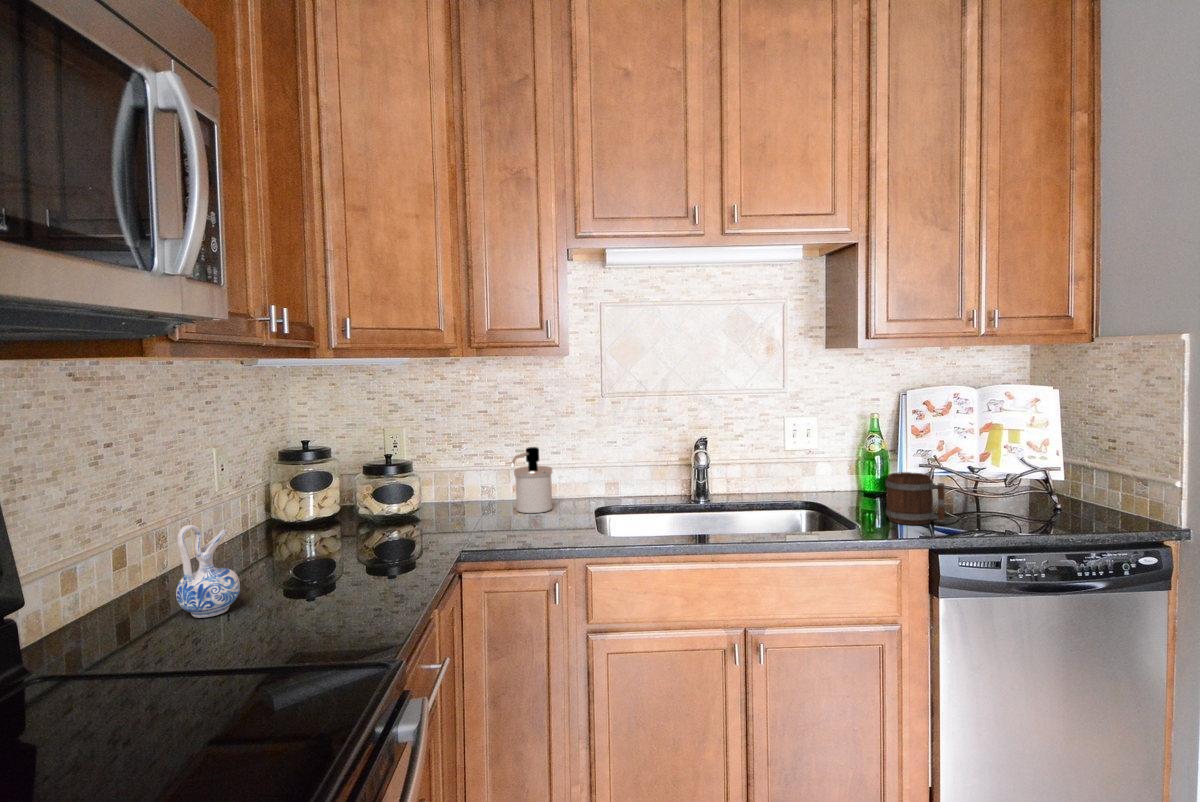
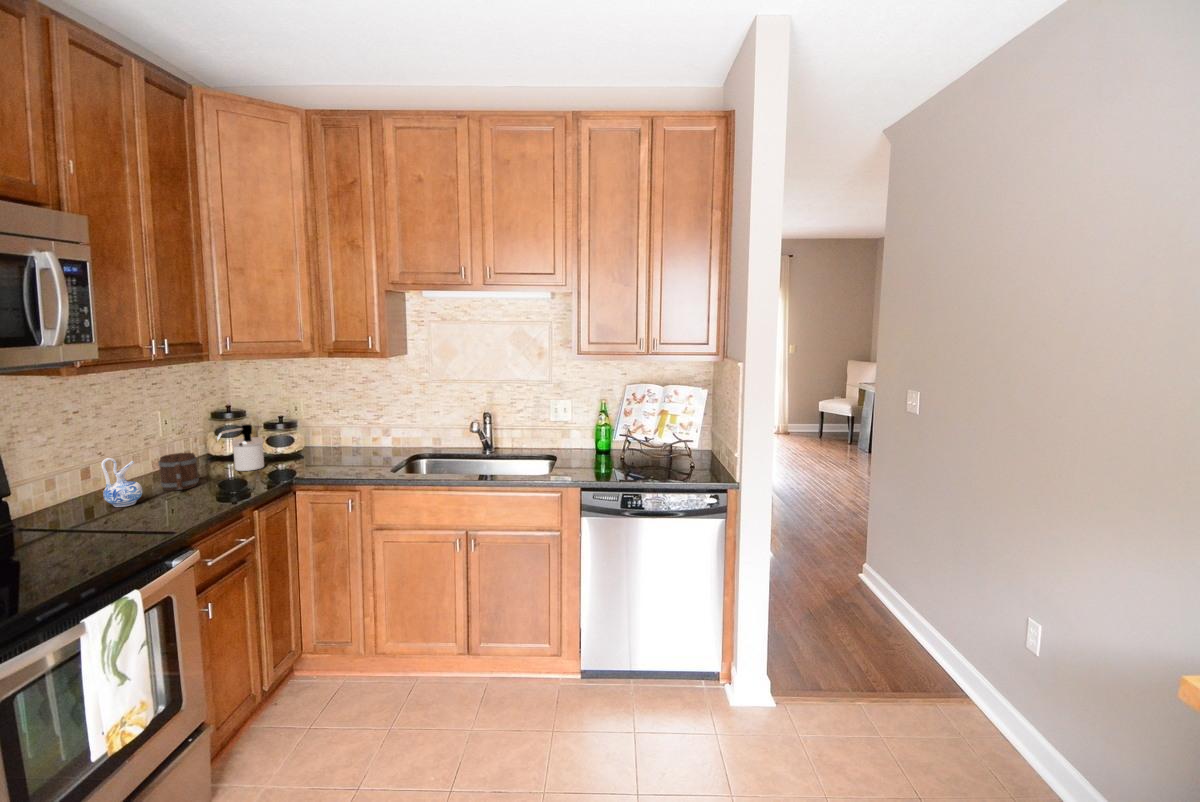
soap dispenser: present [511,447,552,513] -> present [217,424,264,471]
mug: present [886,472,945,525] -> present [158,453,199,491]

